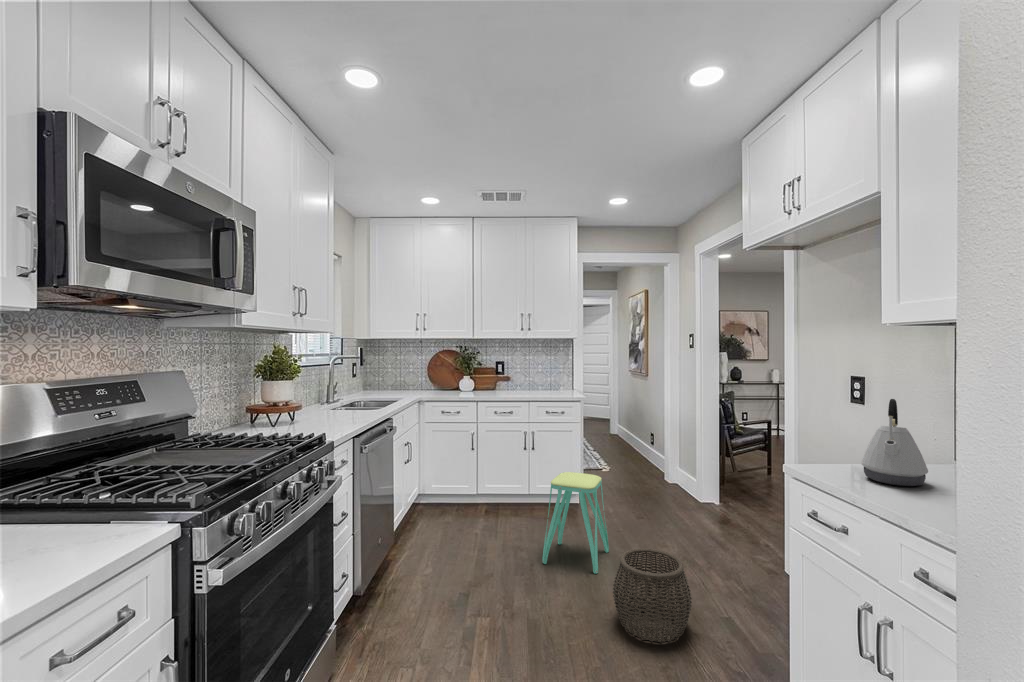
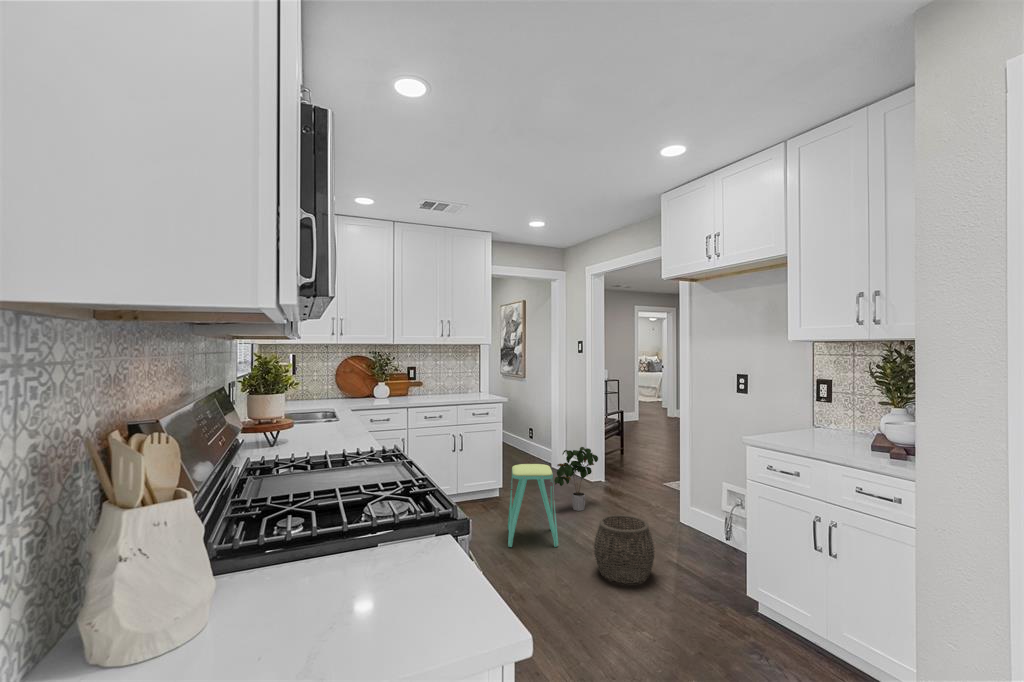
kettle: present [861,399,928,486] -> none [786,387,823,440]
potted plant: none [625,459,688,534] -> present [554,447,598,511]

